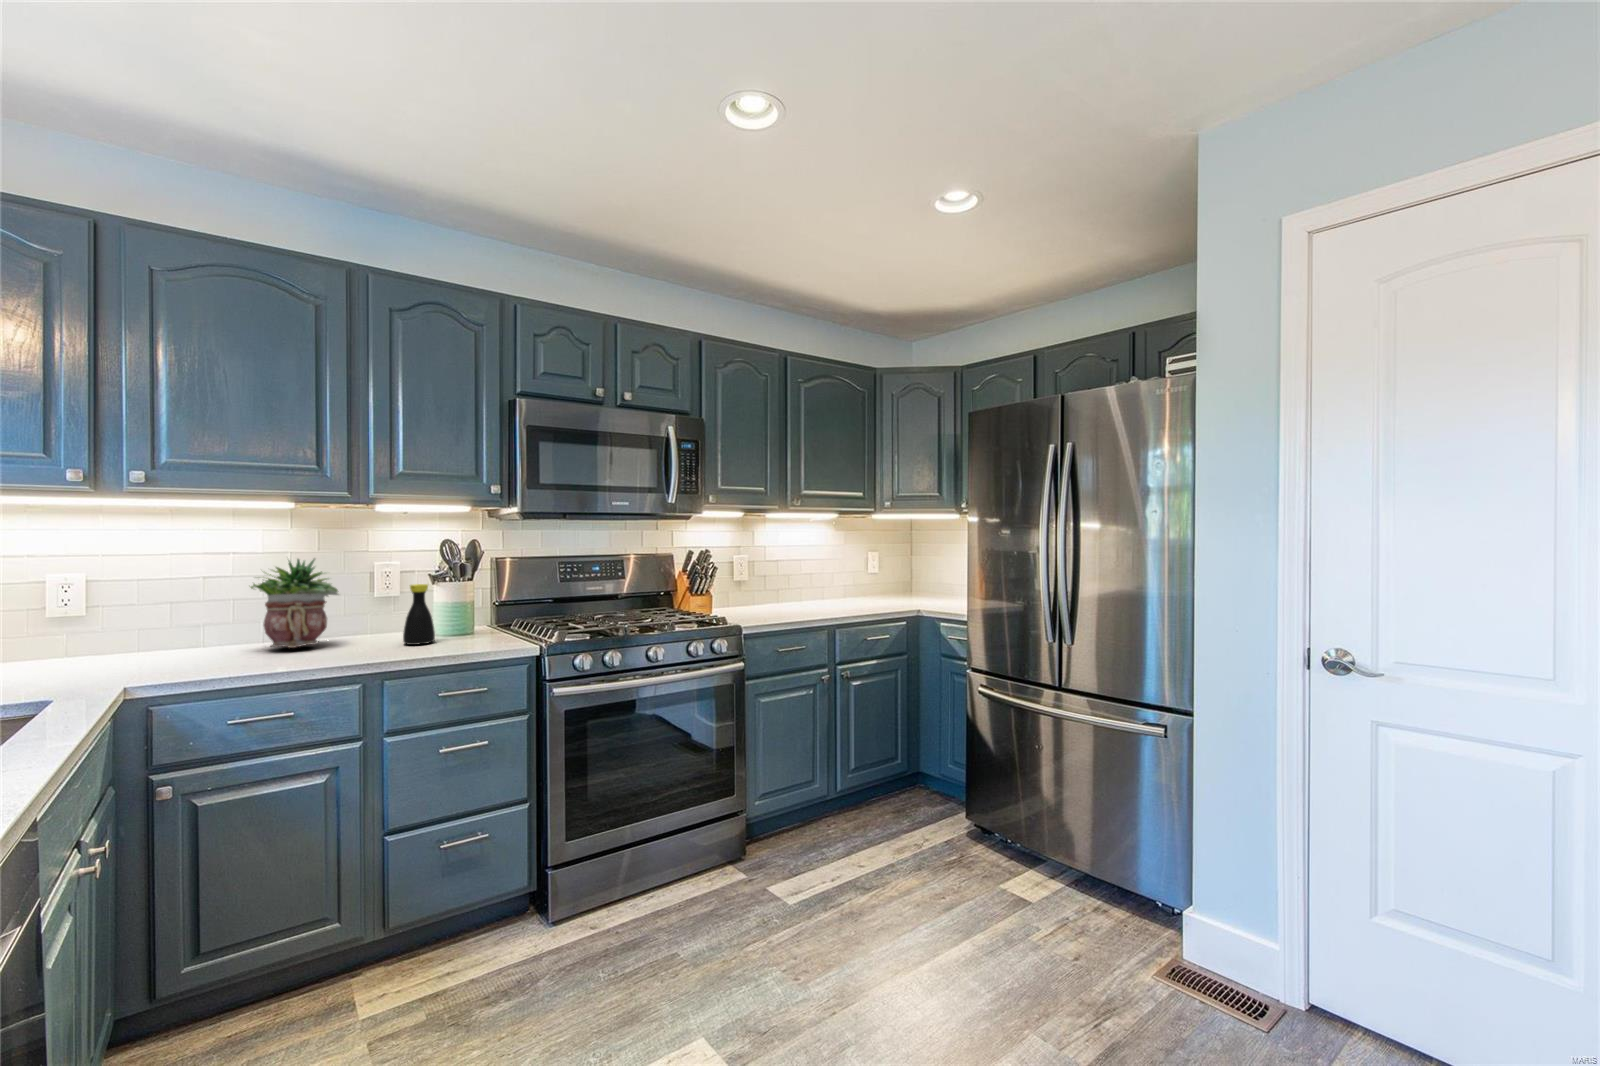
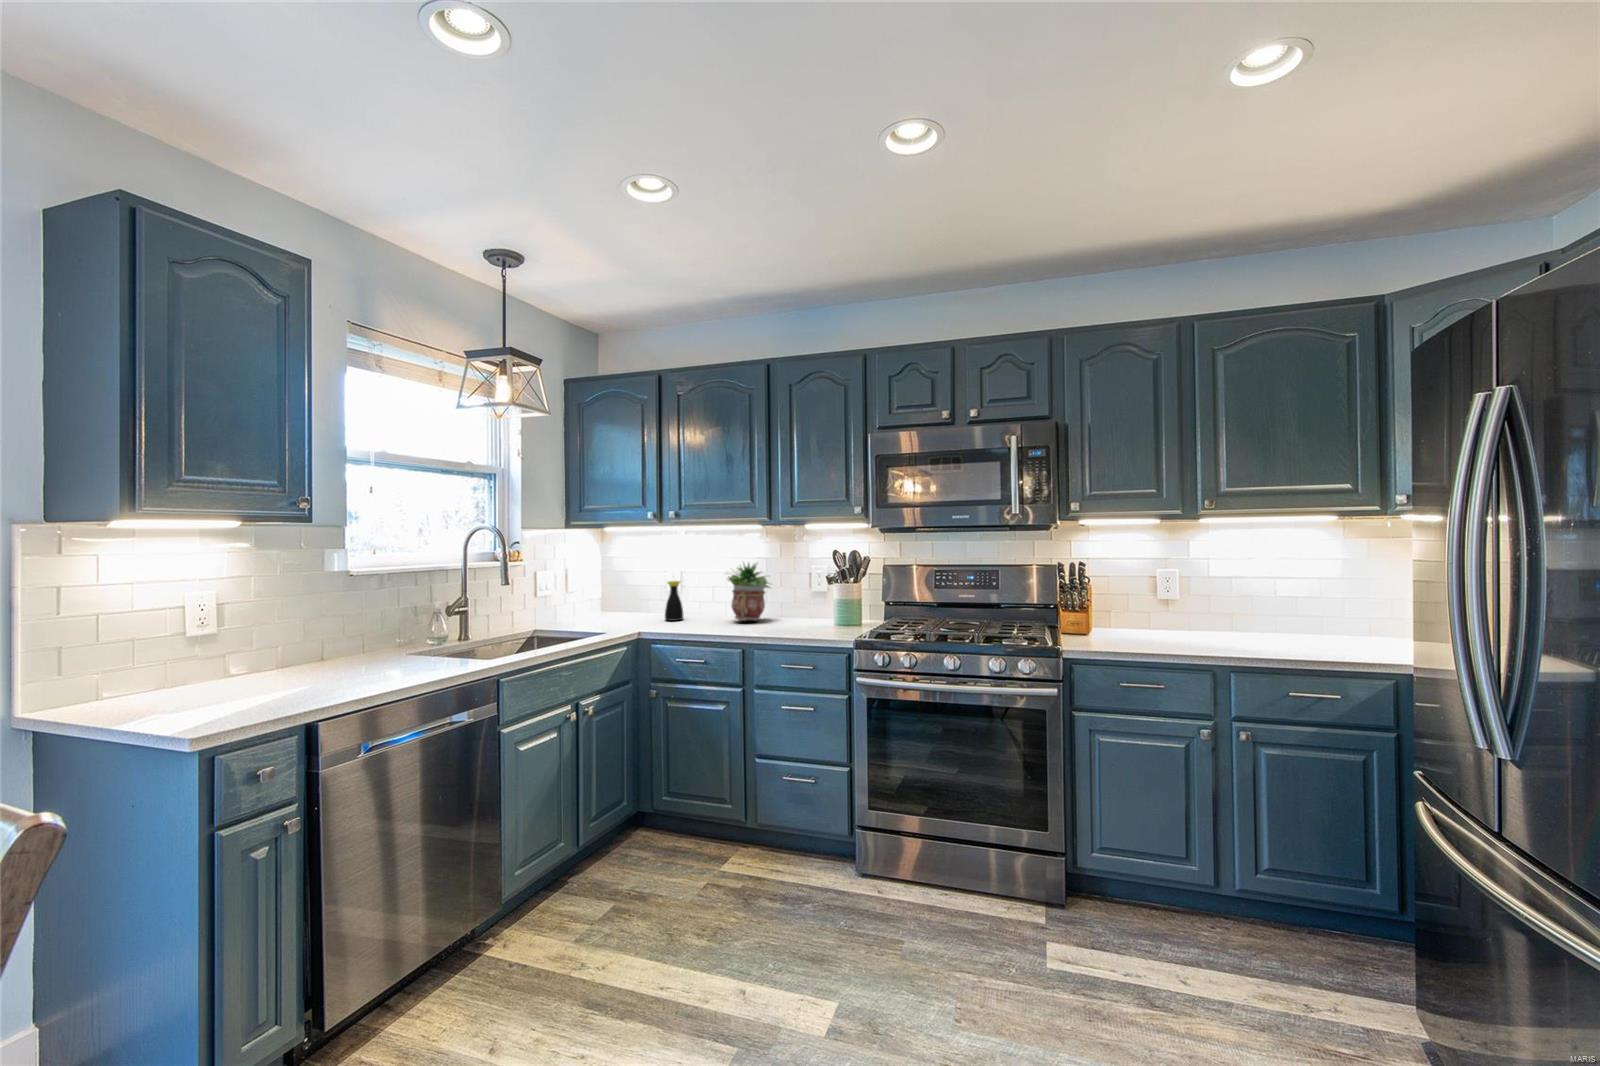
bottle: present [403,584,435,645] -> present [665,581,683,621]

